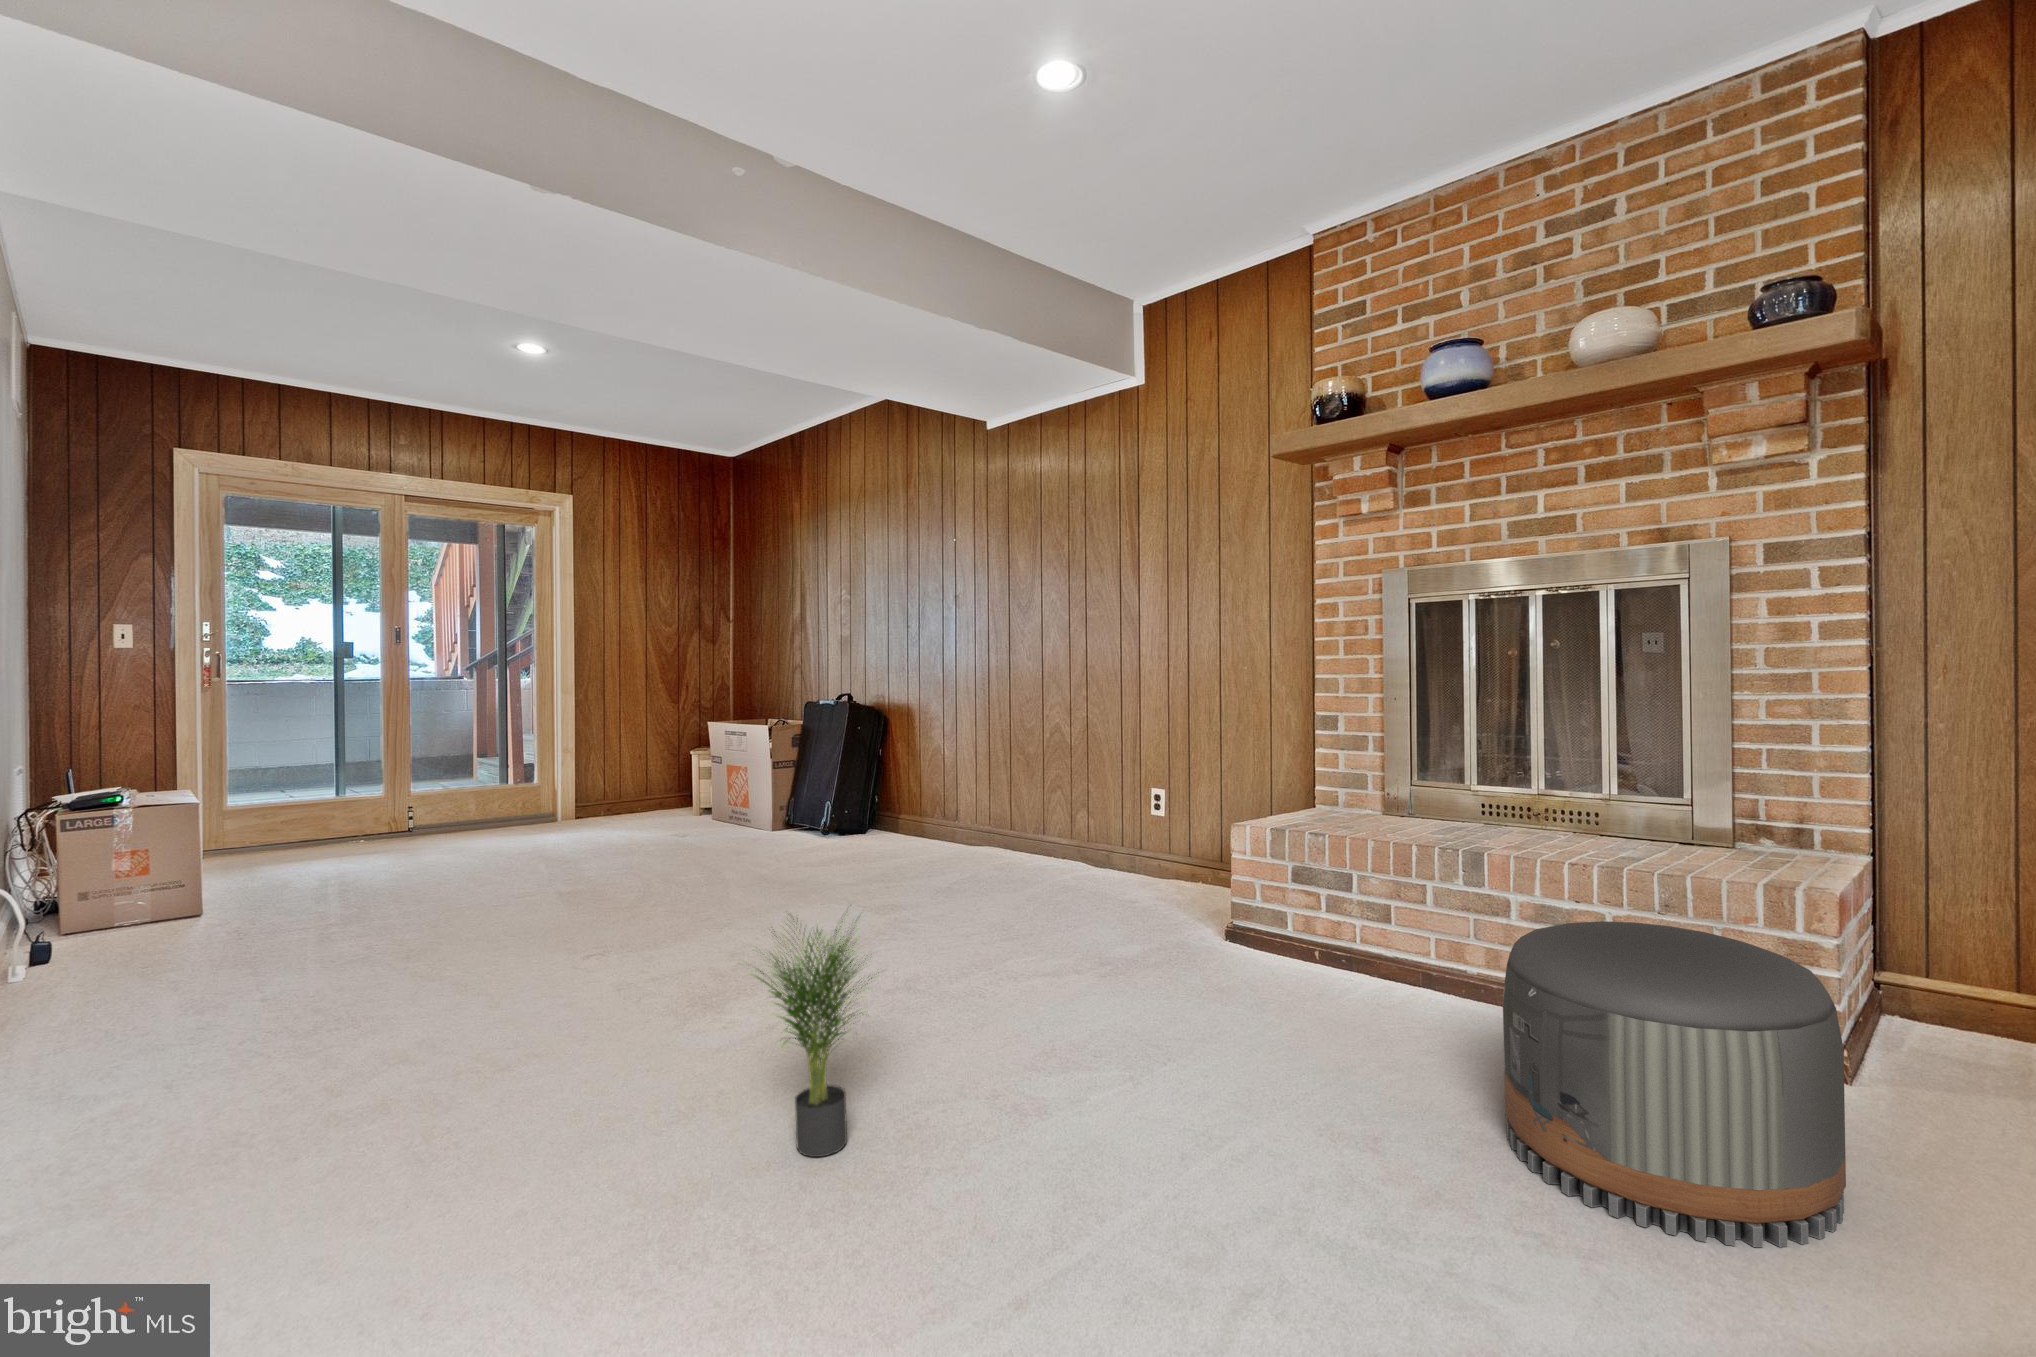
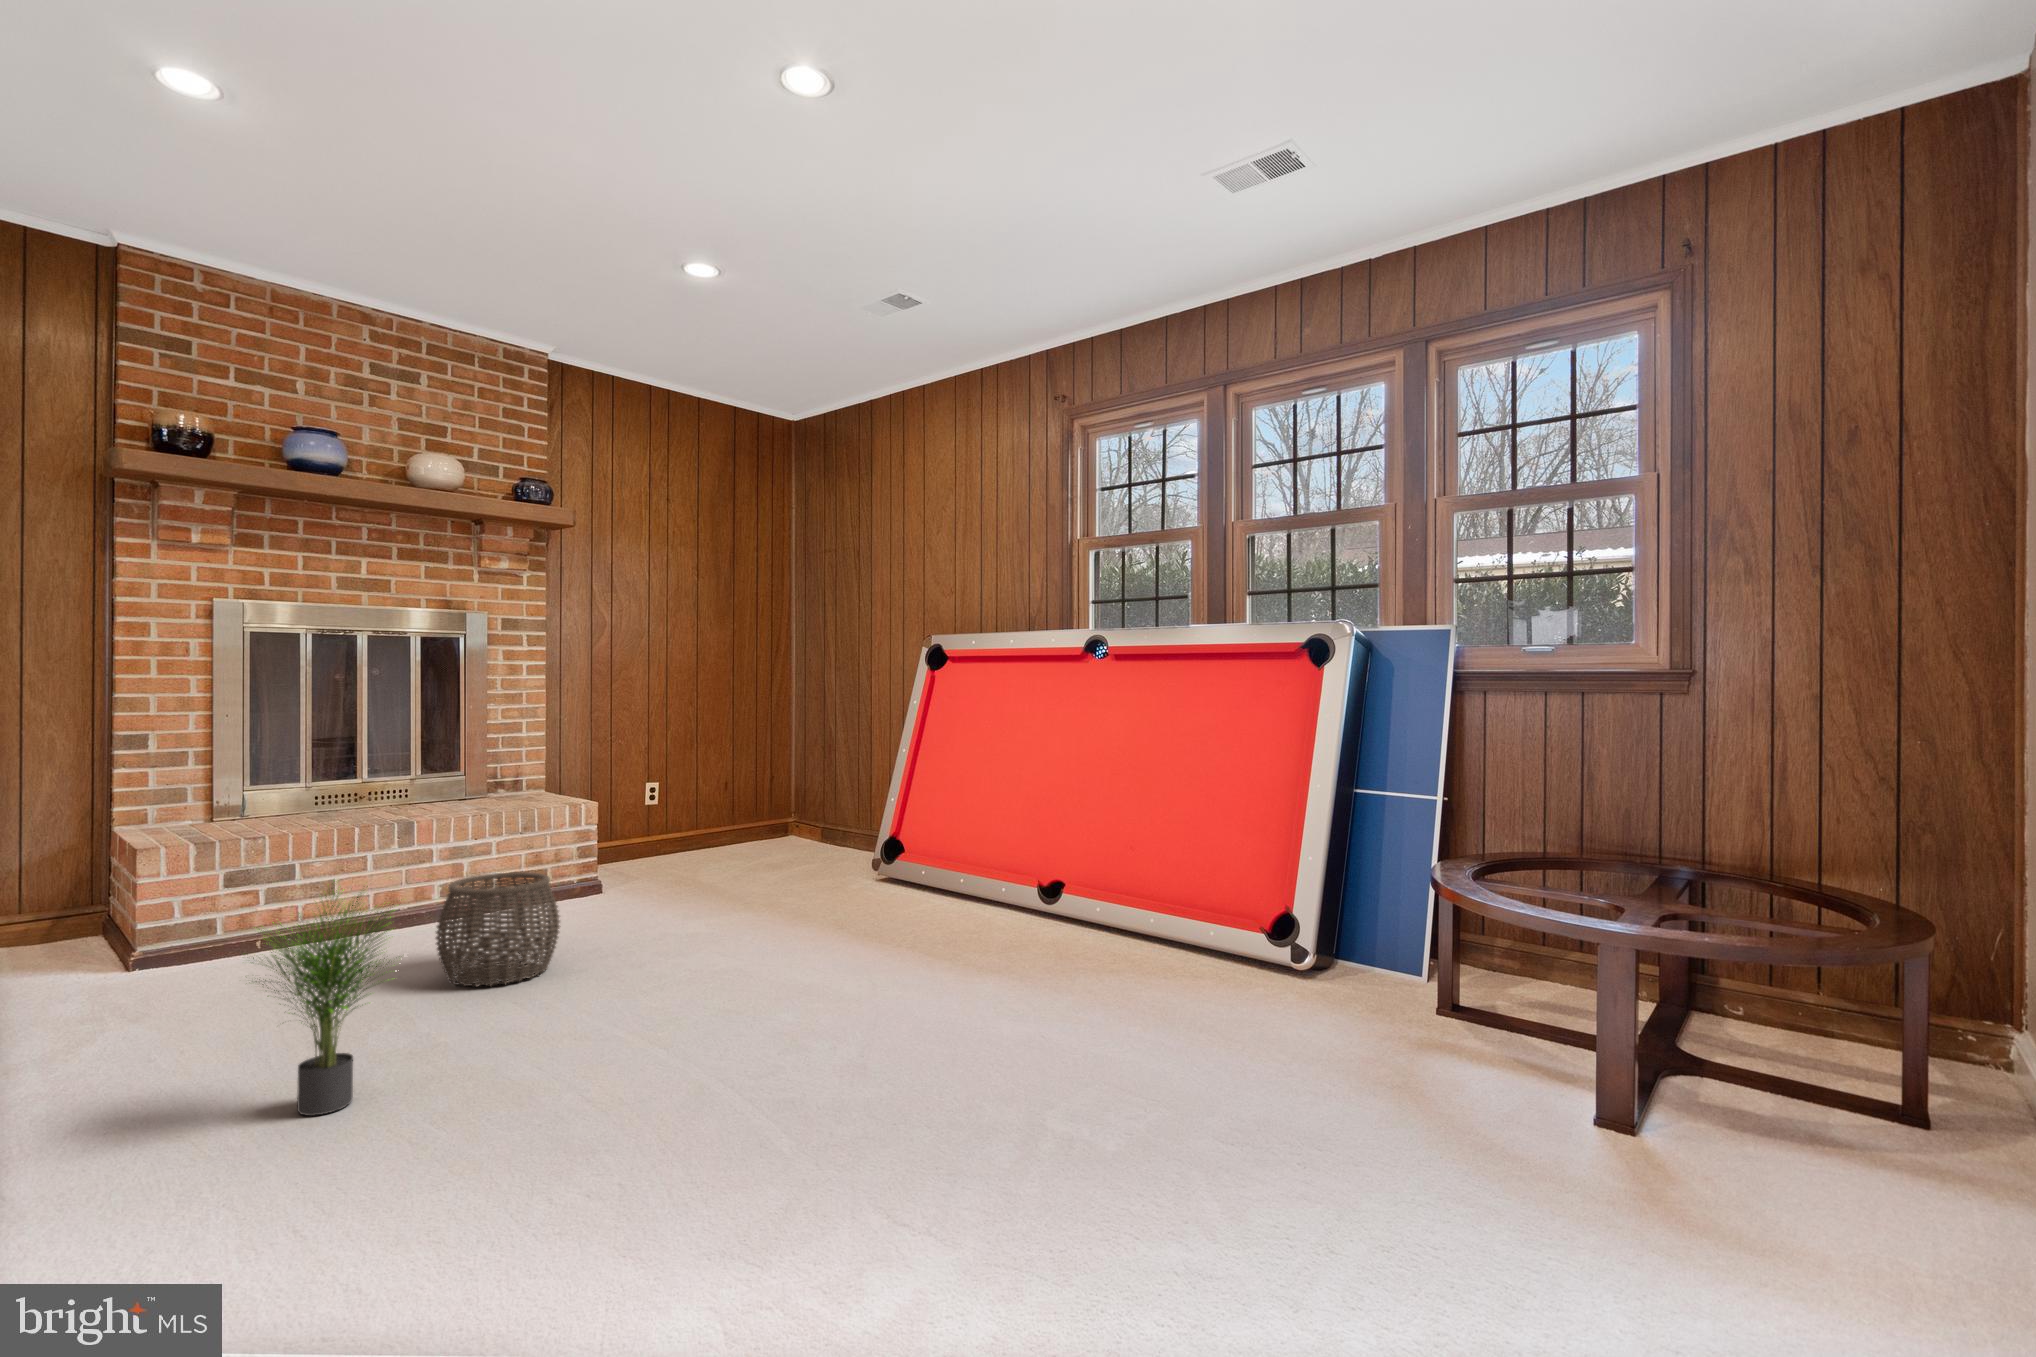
pouf: present [1503,921,1846,1247] -> none [557,815,699,942]
woven basket: none [1200,952,1379,1150] -> present [436,872,560,987]

